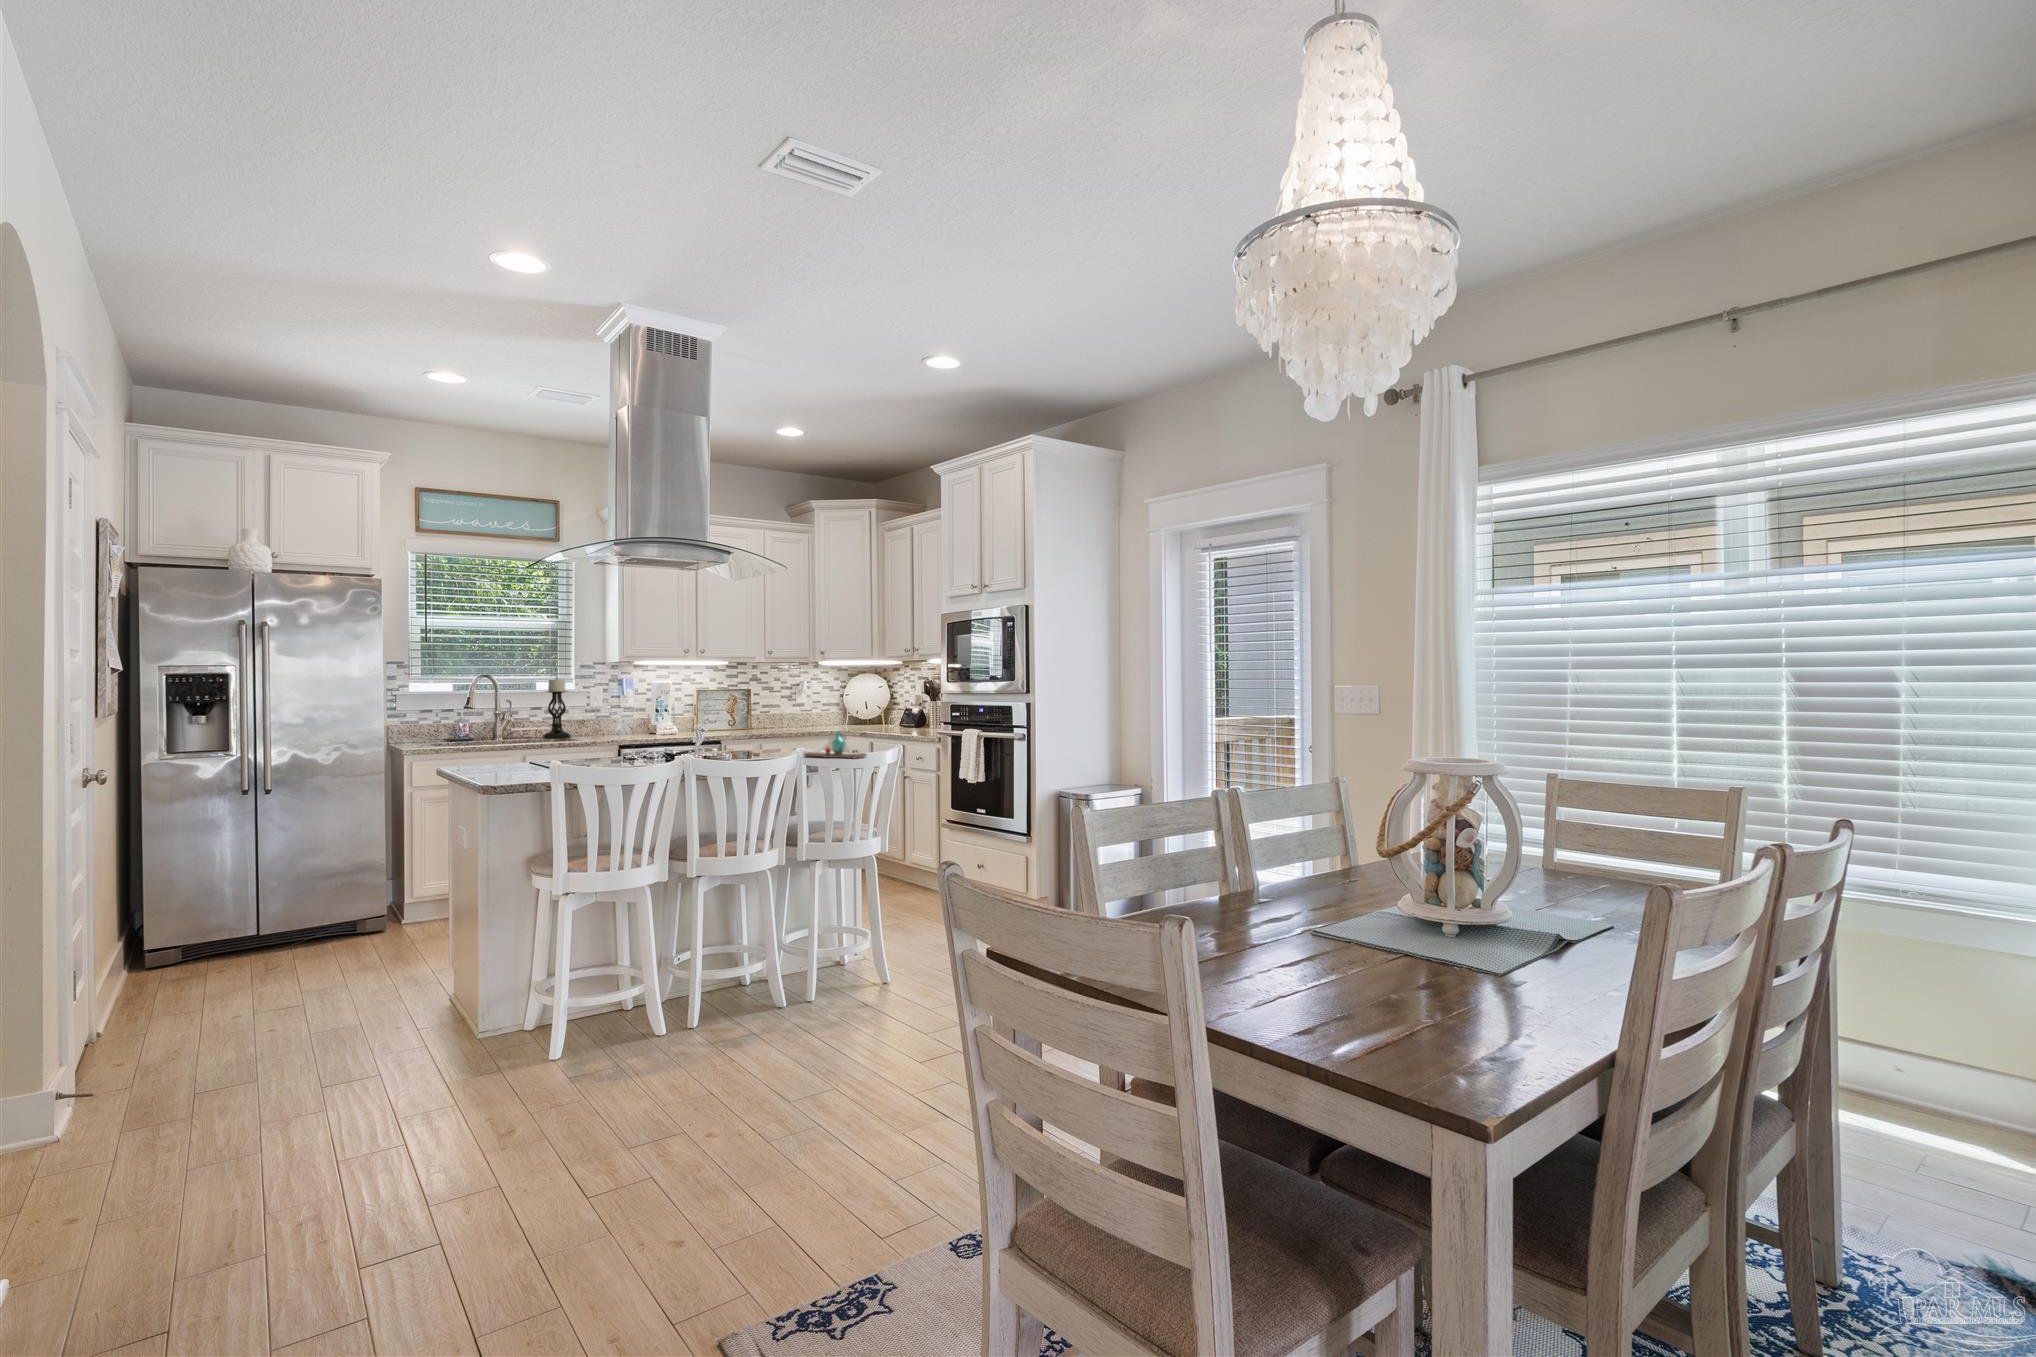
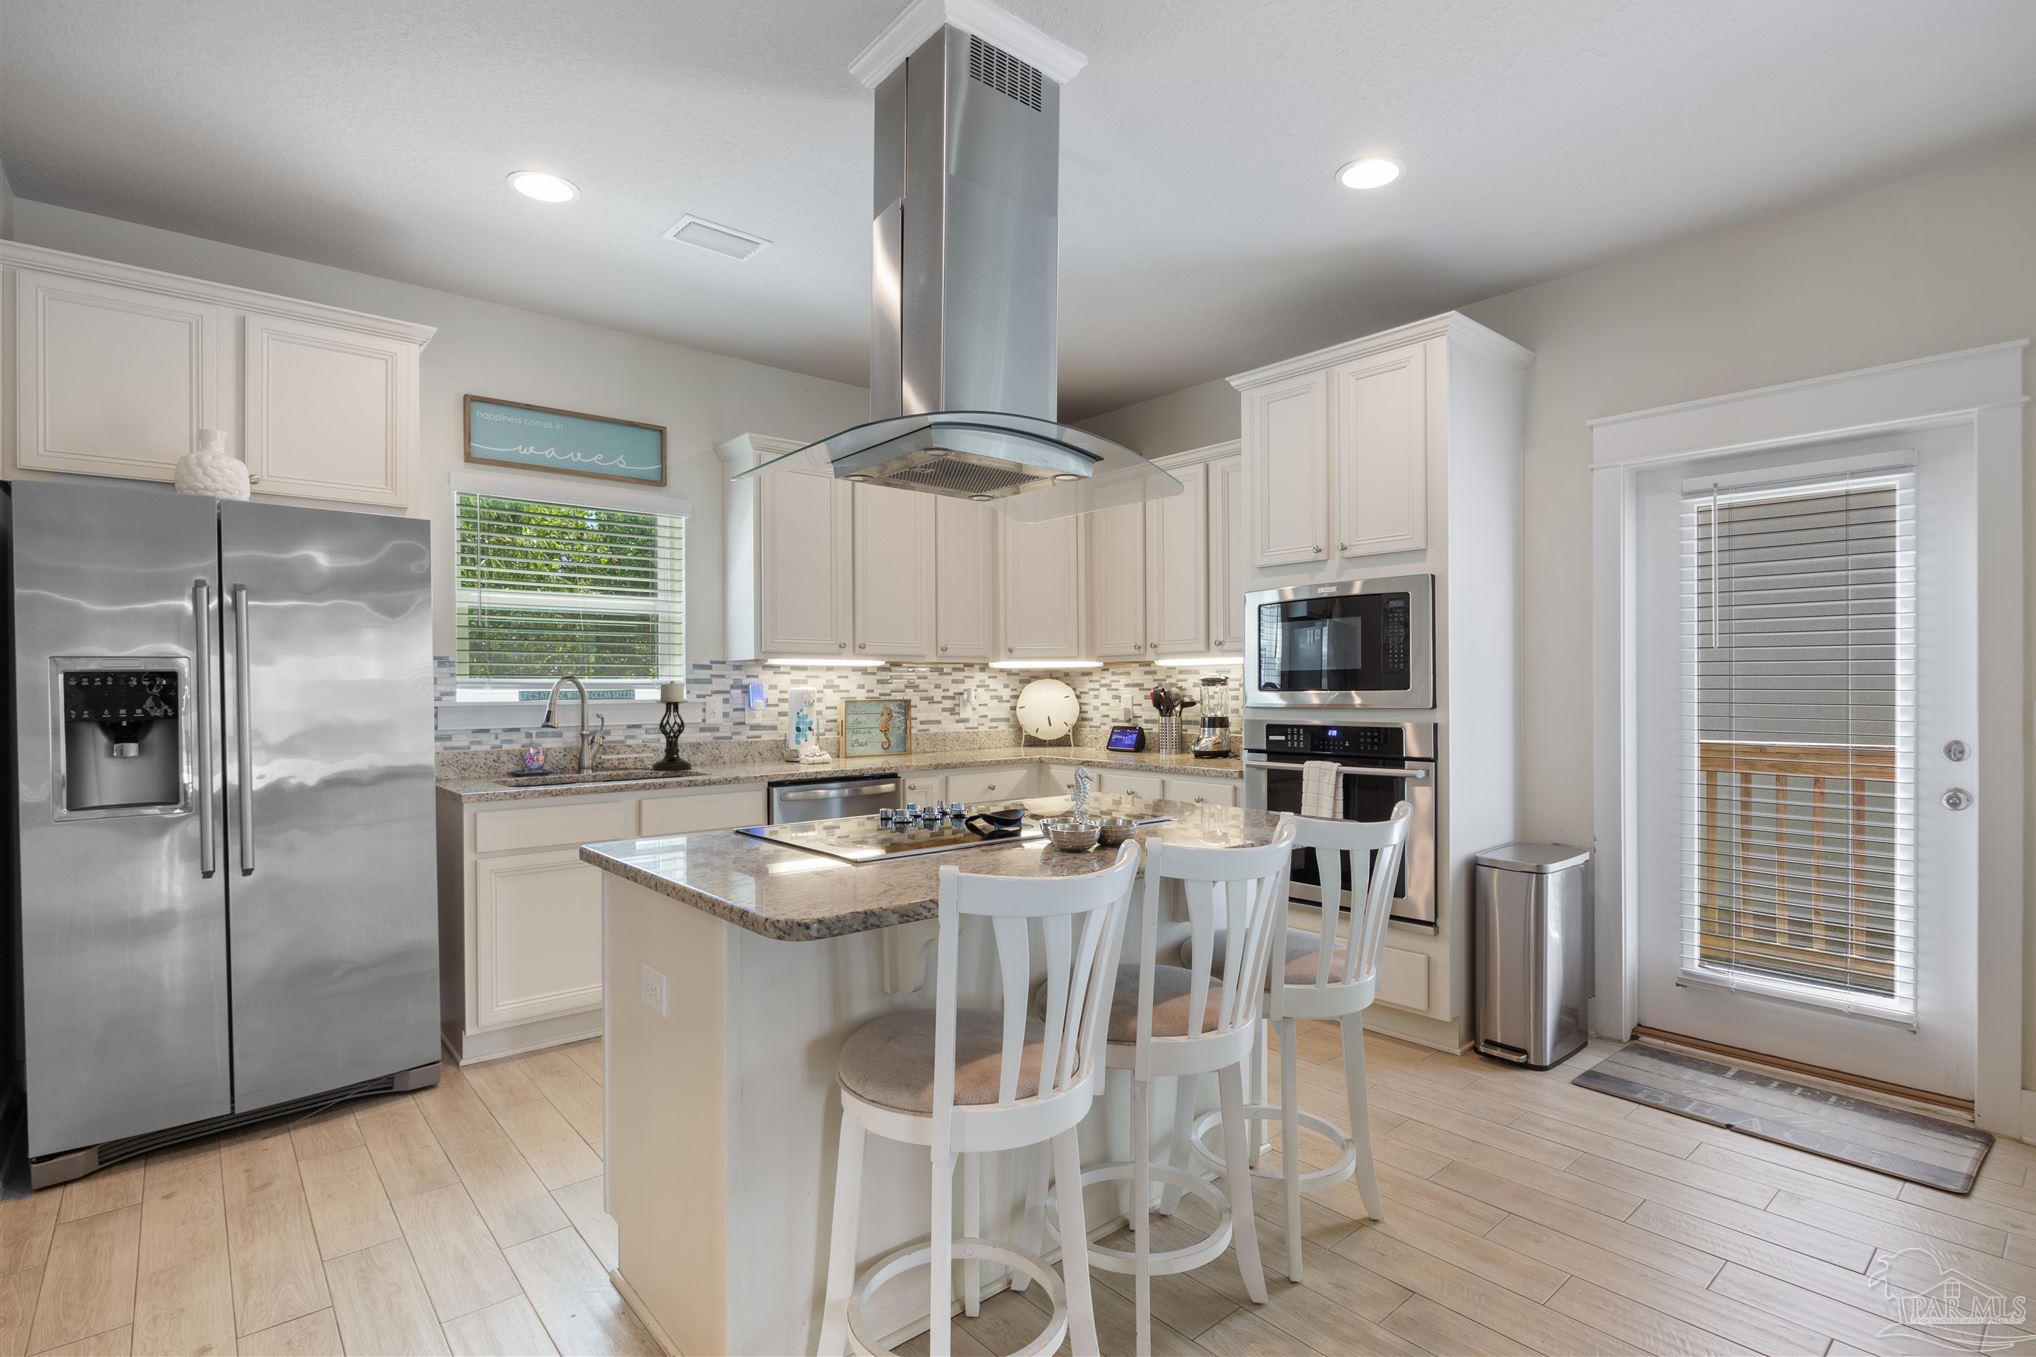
vase: present [804,731,866,758] -> none [1224,777,1338,827]

